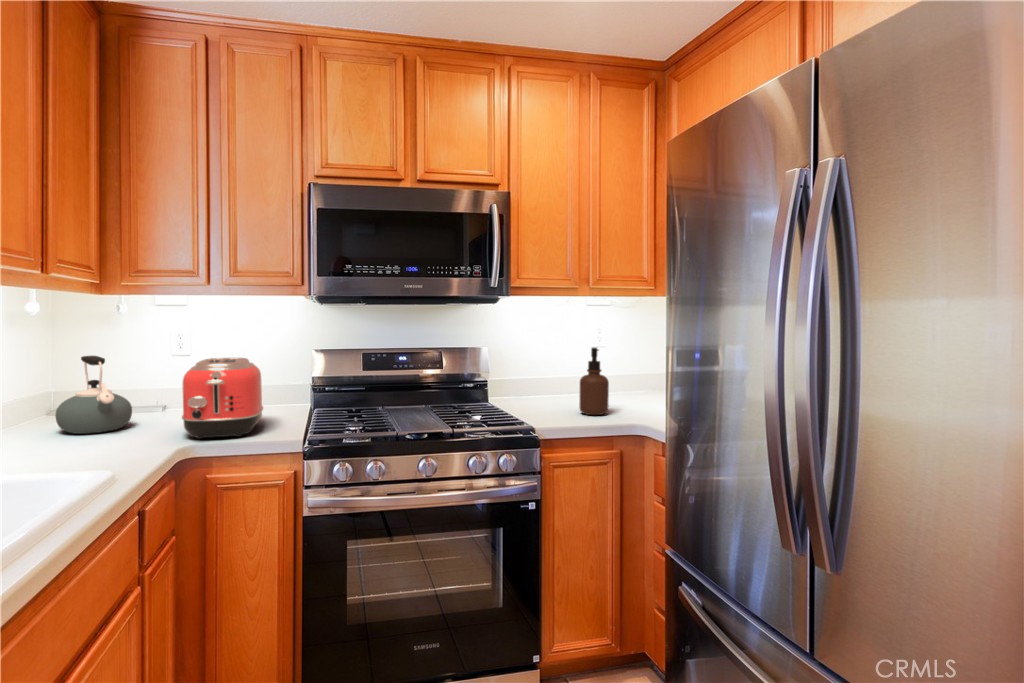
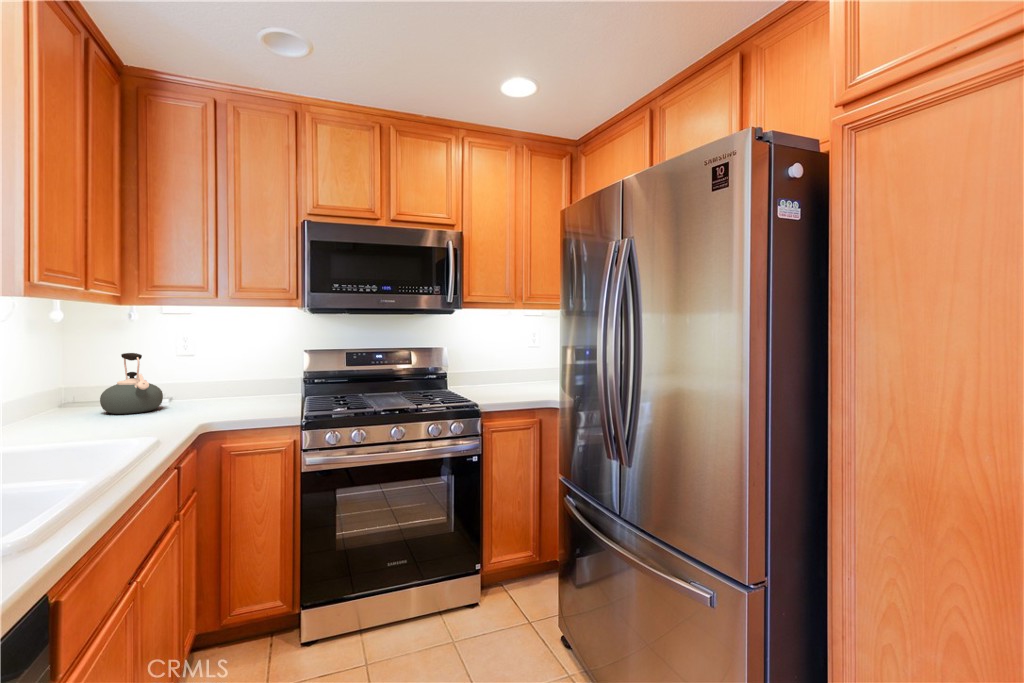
soap dispenser: present [579,347,609,415] -> none [515,346,536,396]
toaster: present [182,358,263,439] -> none [205,354,270,416]

